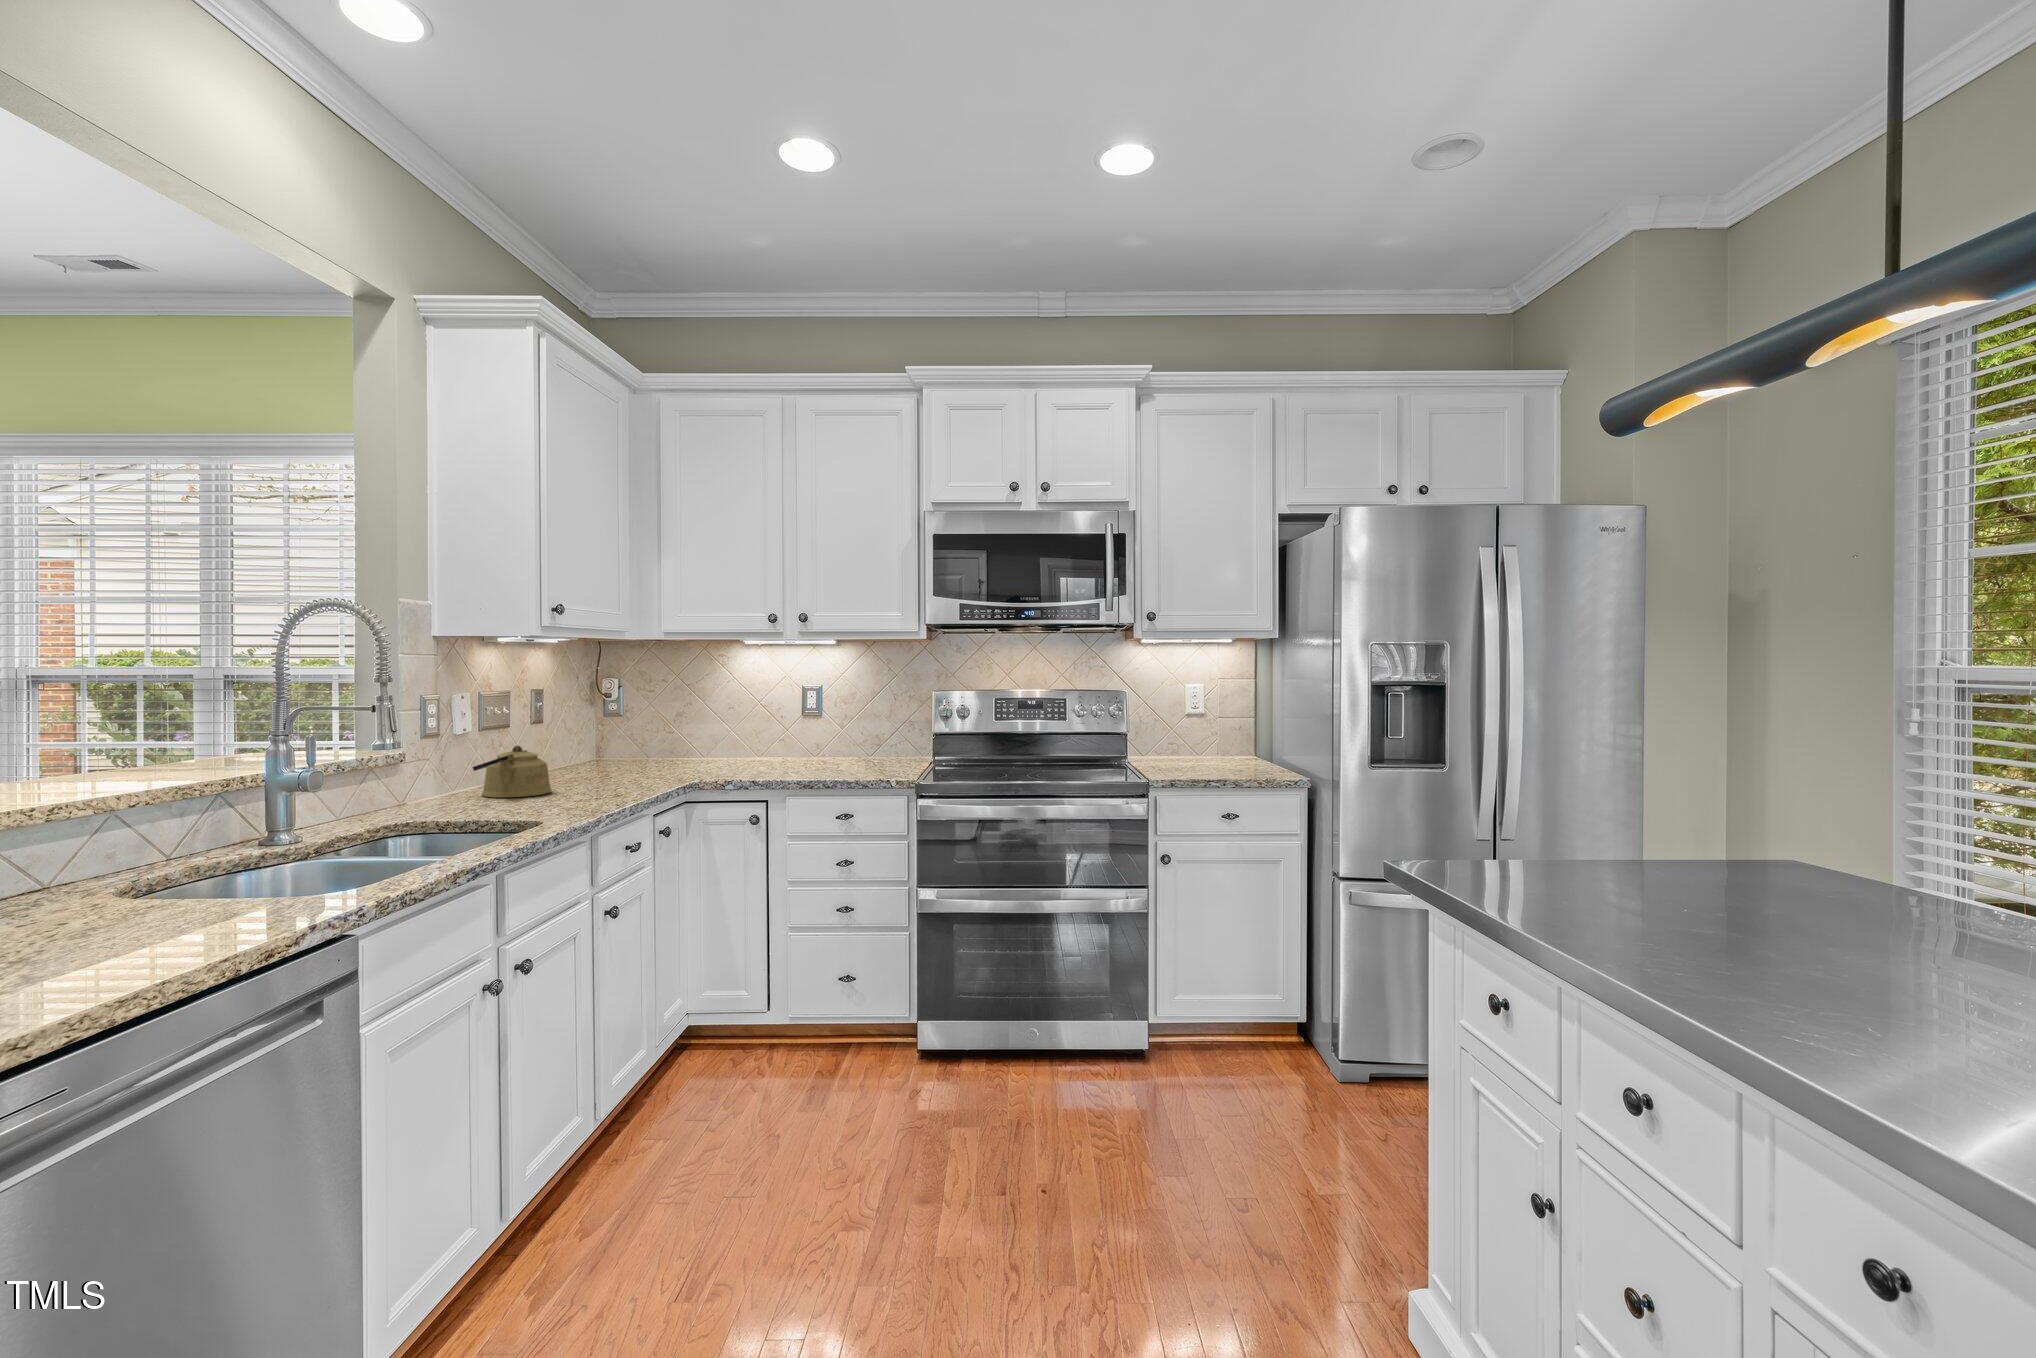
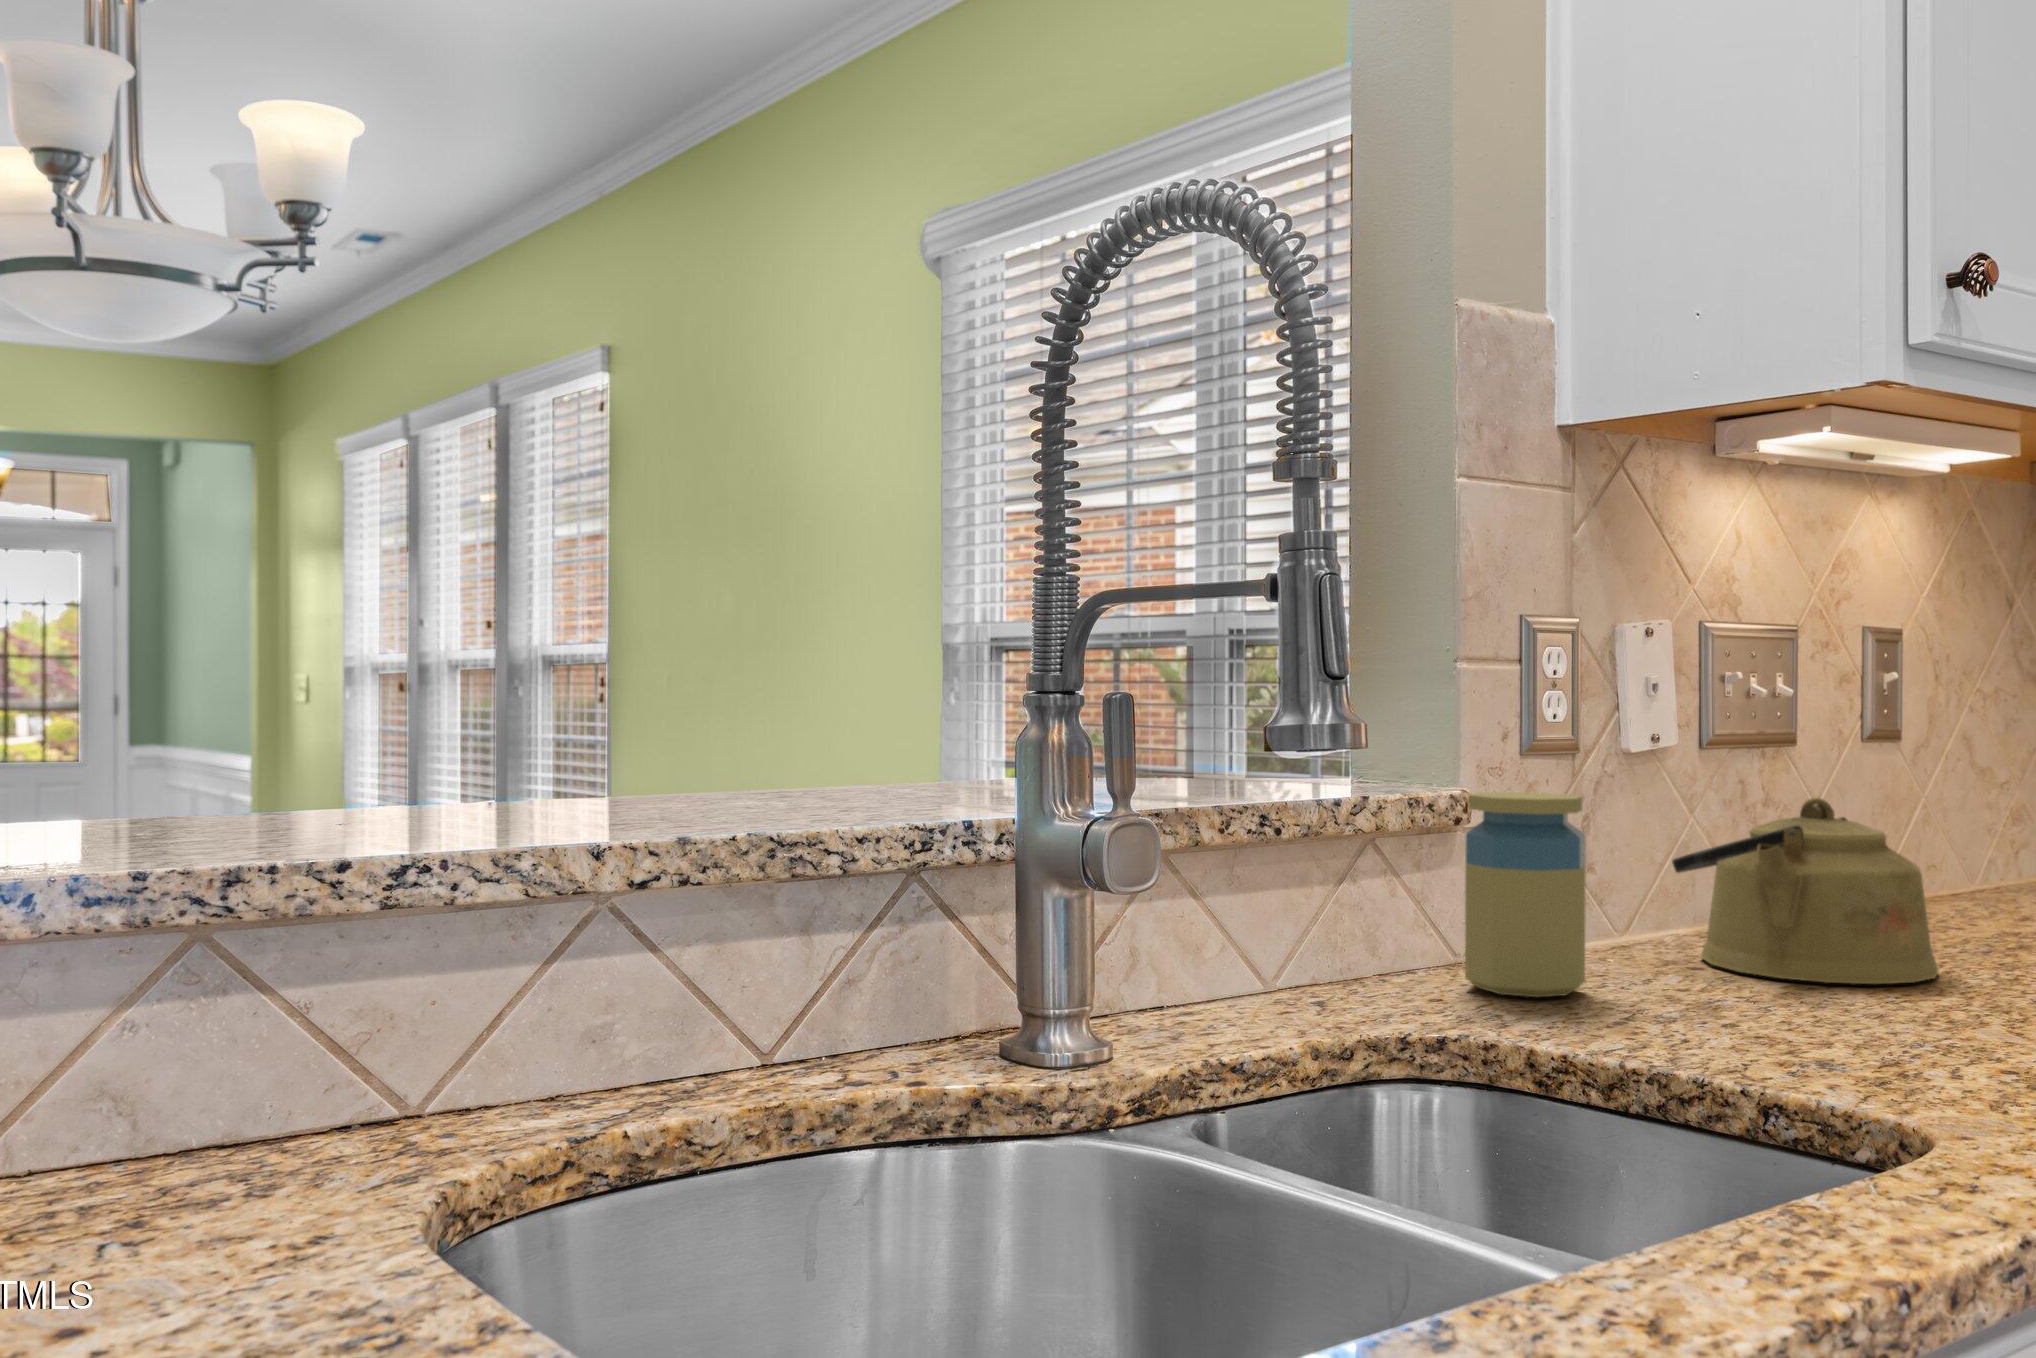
jar: none [407,751,447,811] -> present [1465,792,1586,997]

